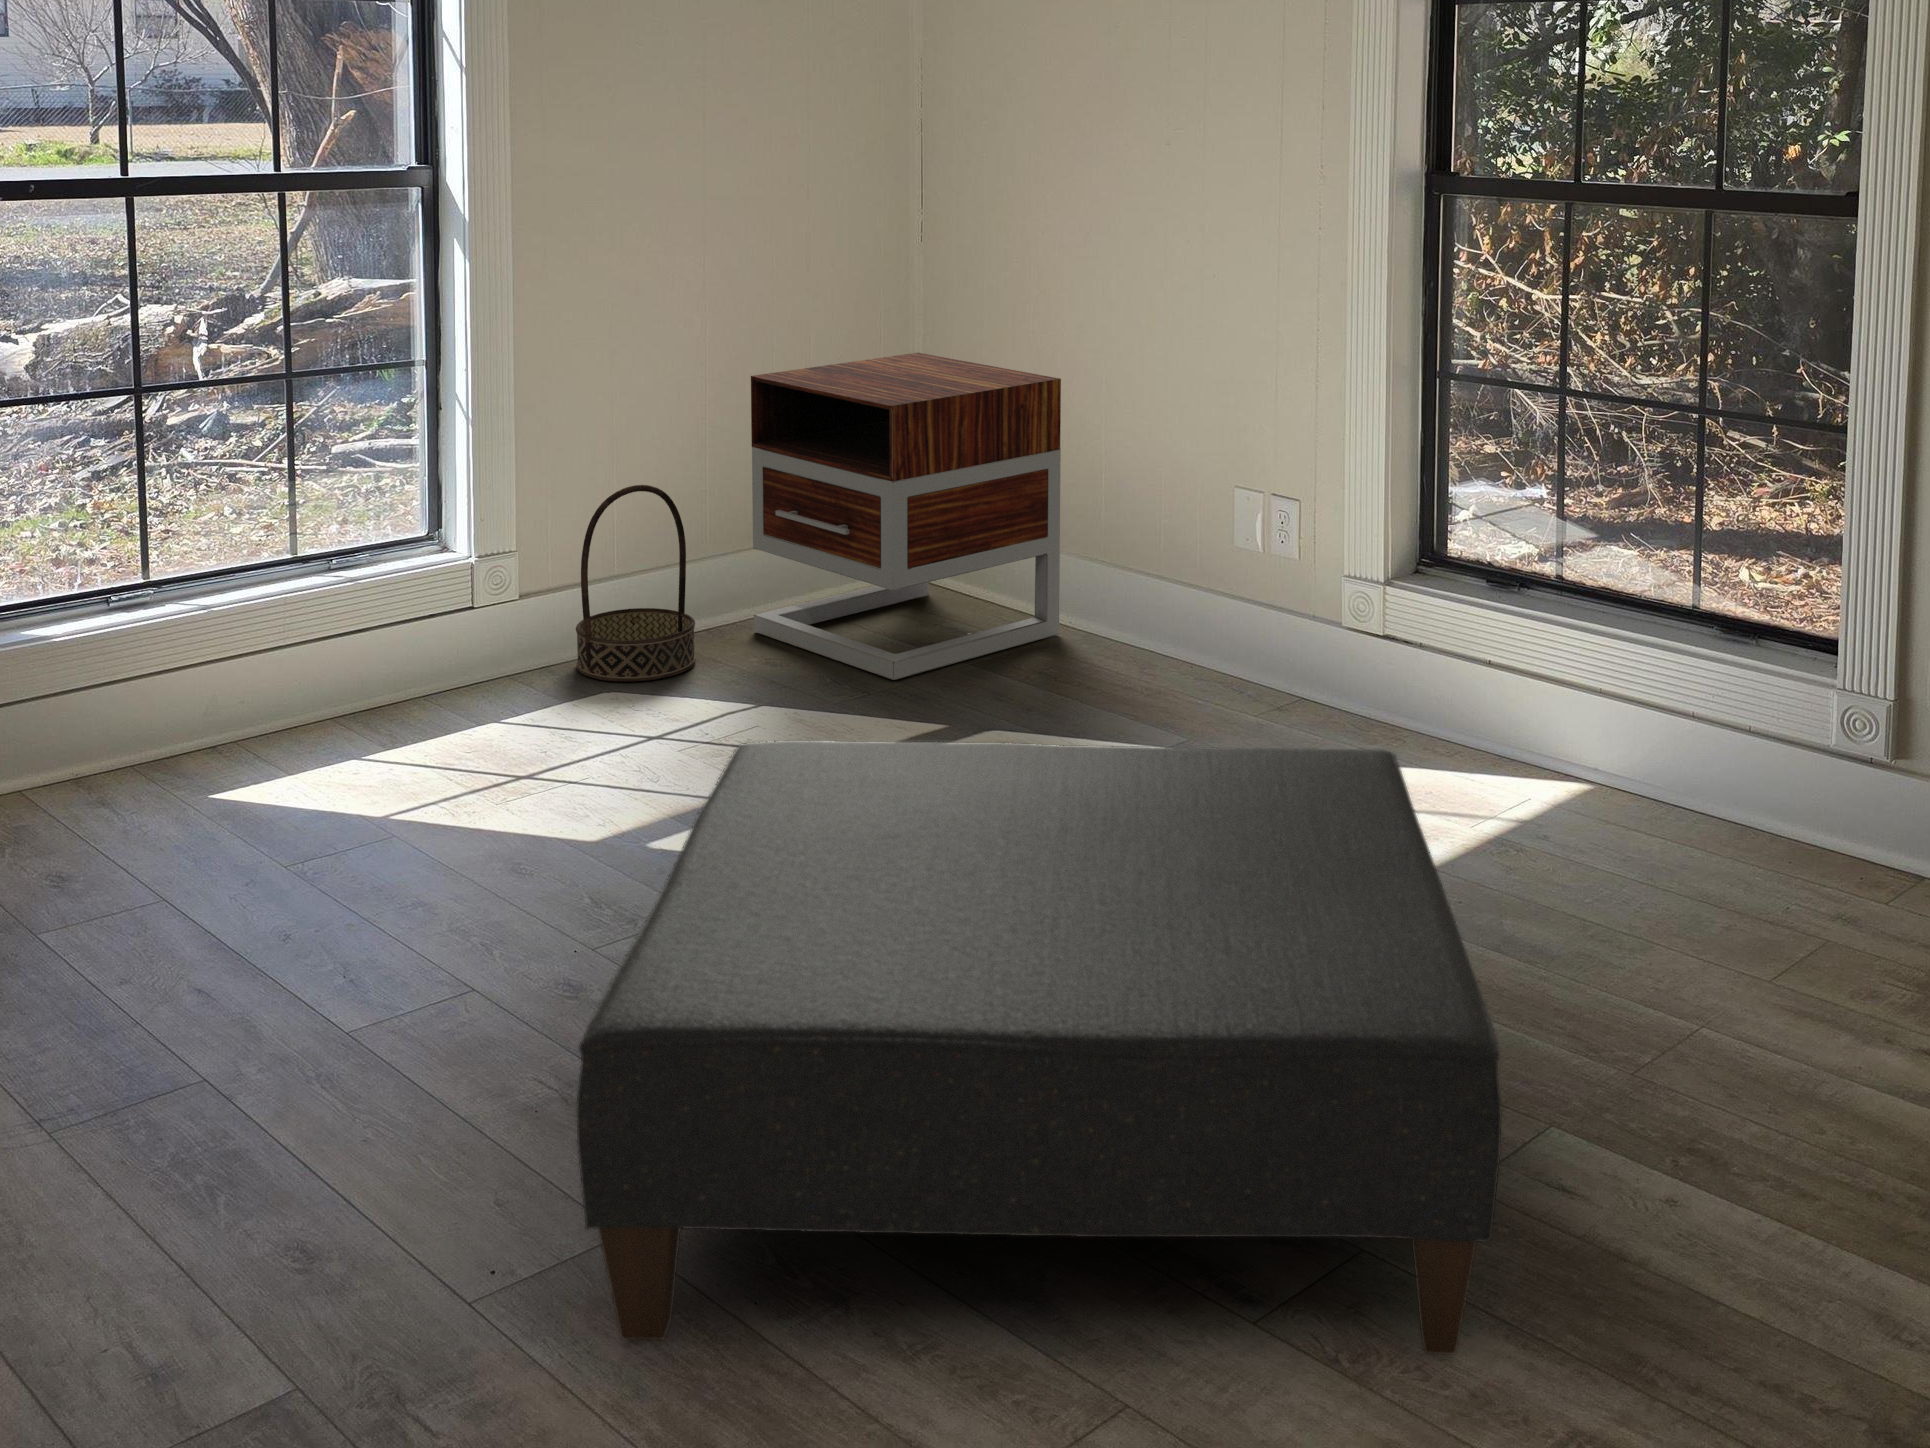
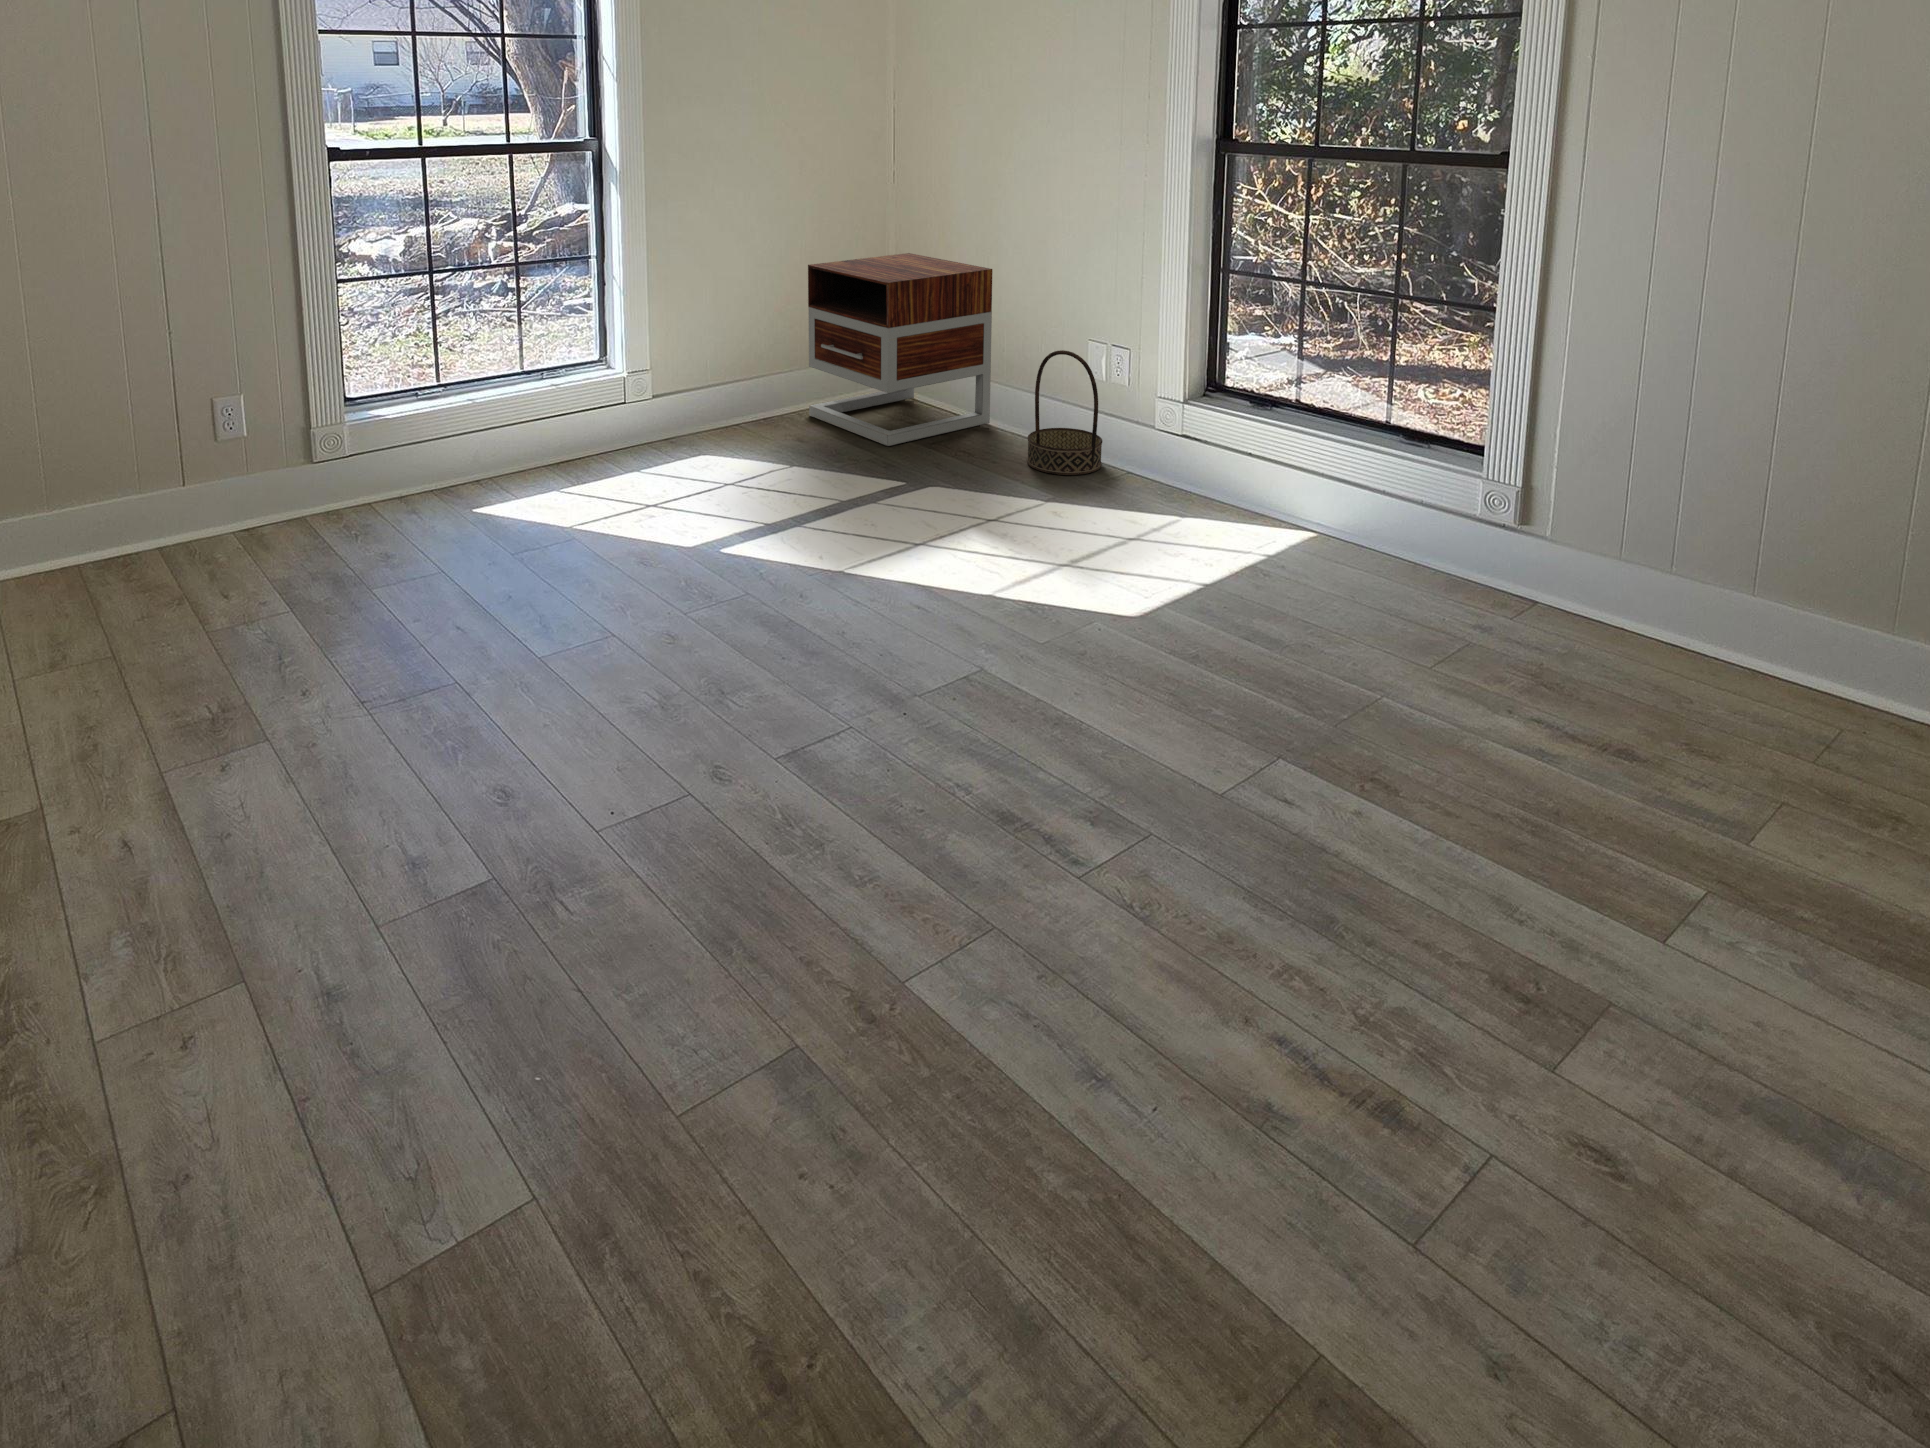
basket: present [576,485,696,682] -> present [1027,350,1103,475]
ottoman: present [577,740,1502,1355] -> none [657,477,1230,876]

